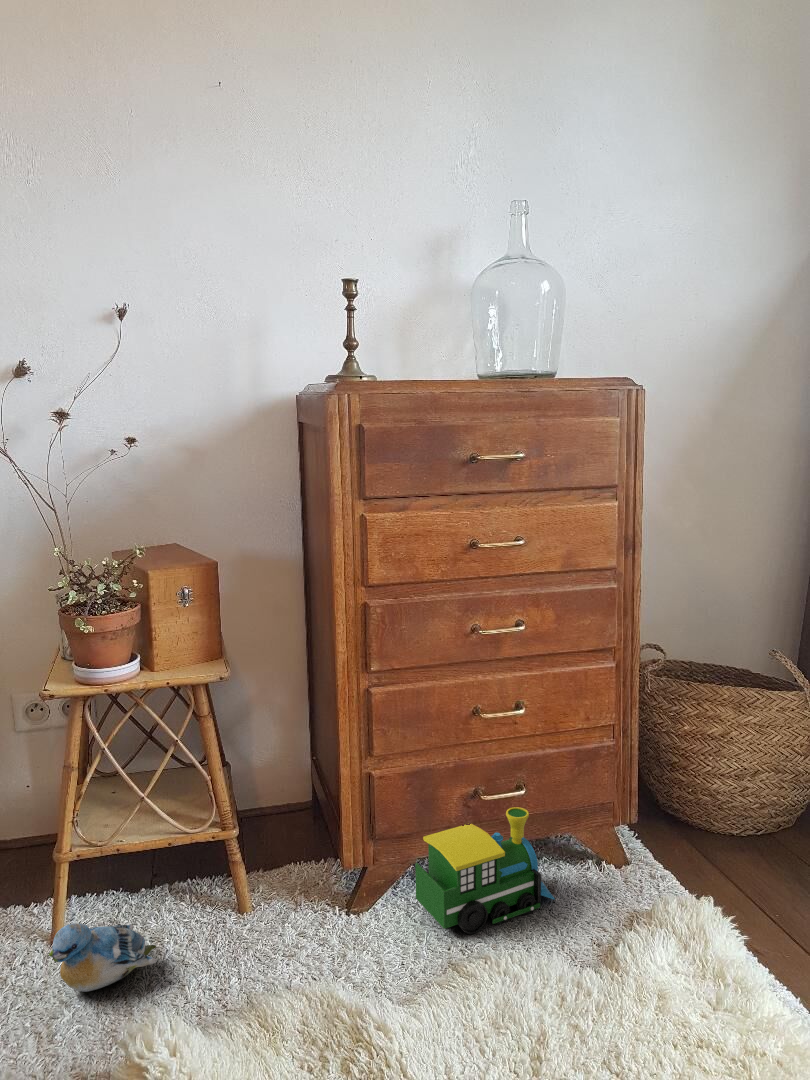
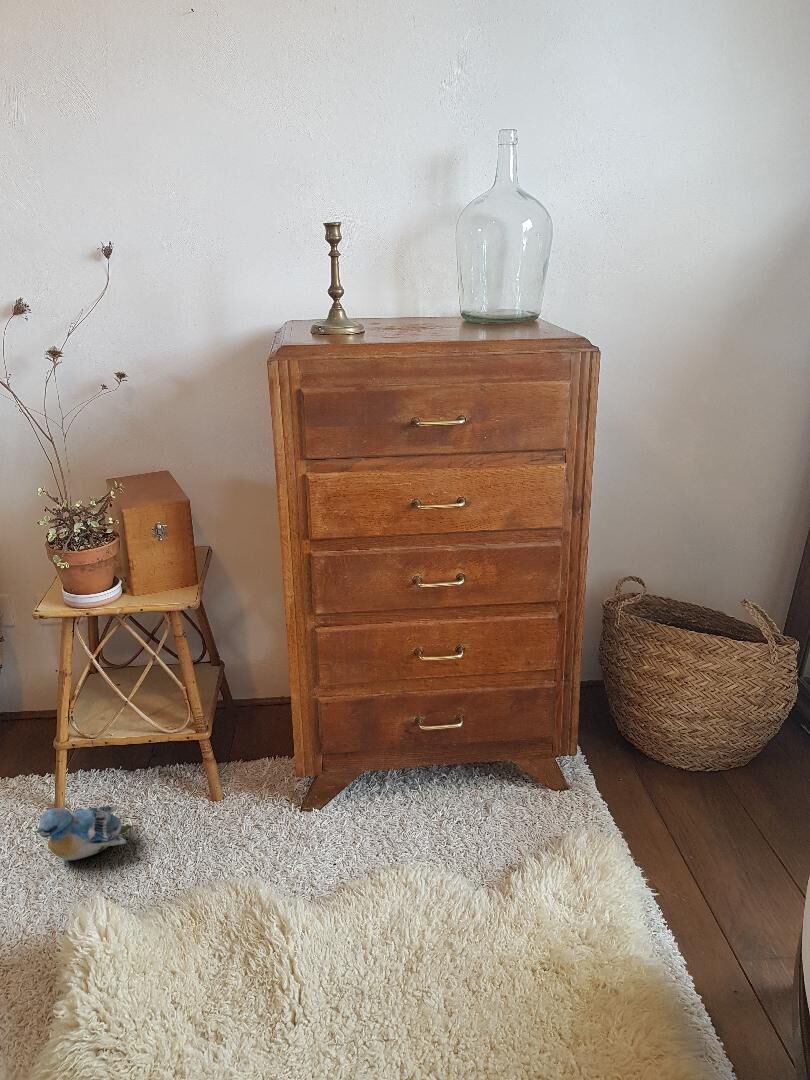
toy train: present [415,807,555,934] -> none [359,737,485,844]

